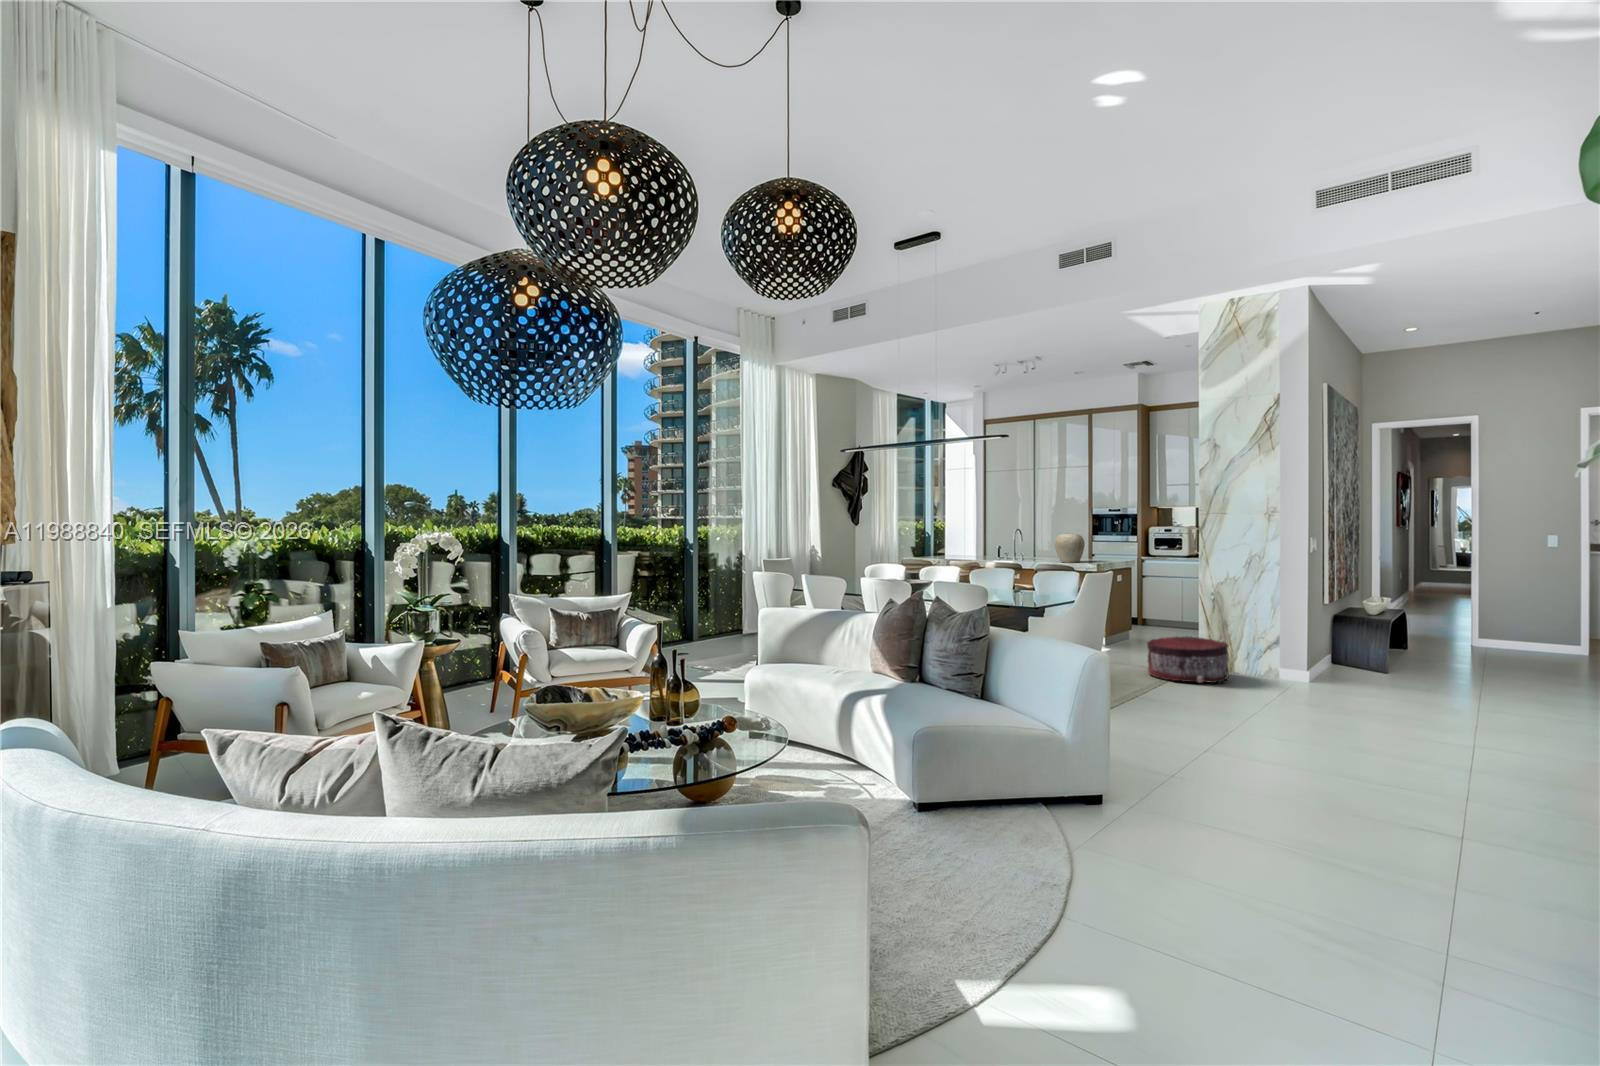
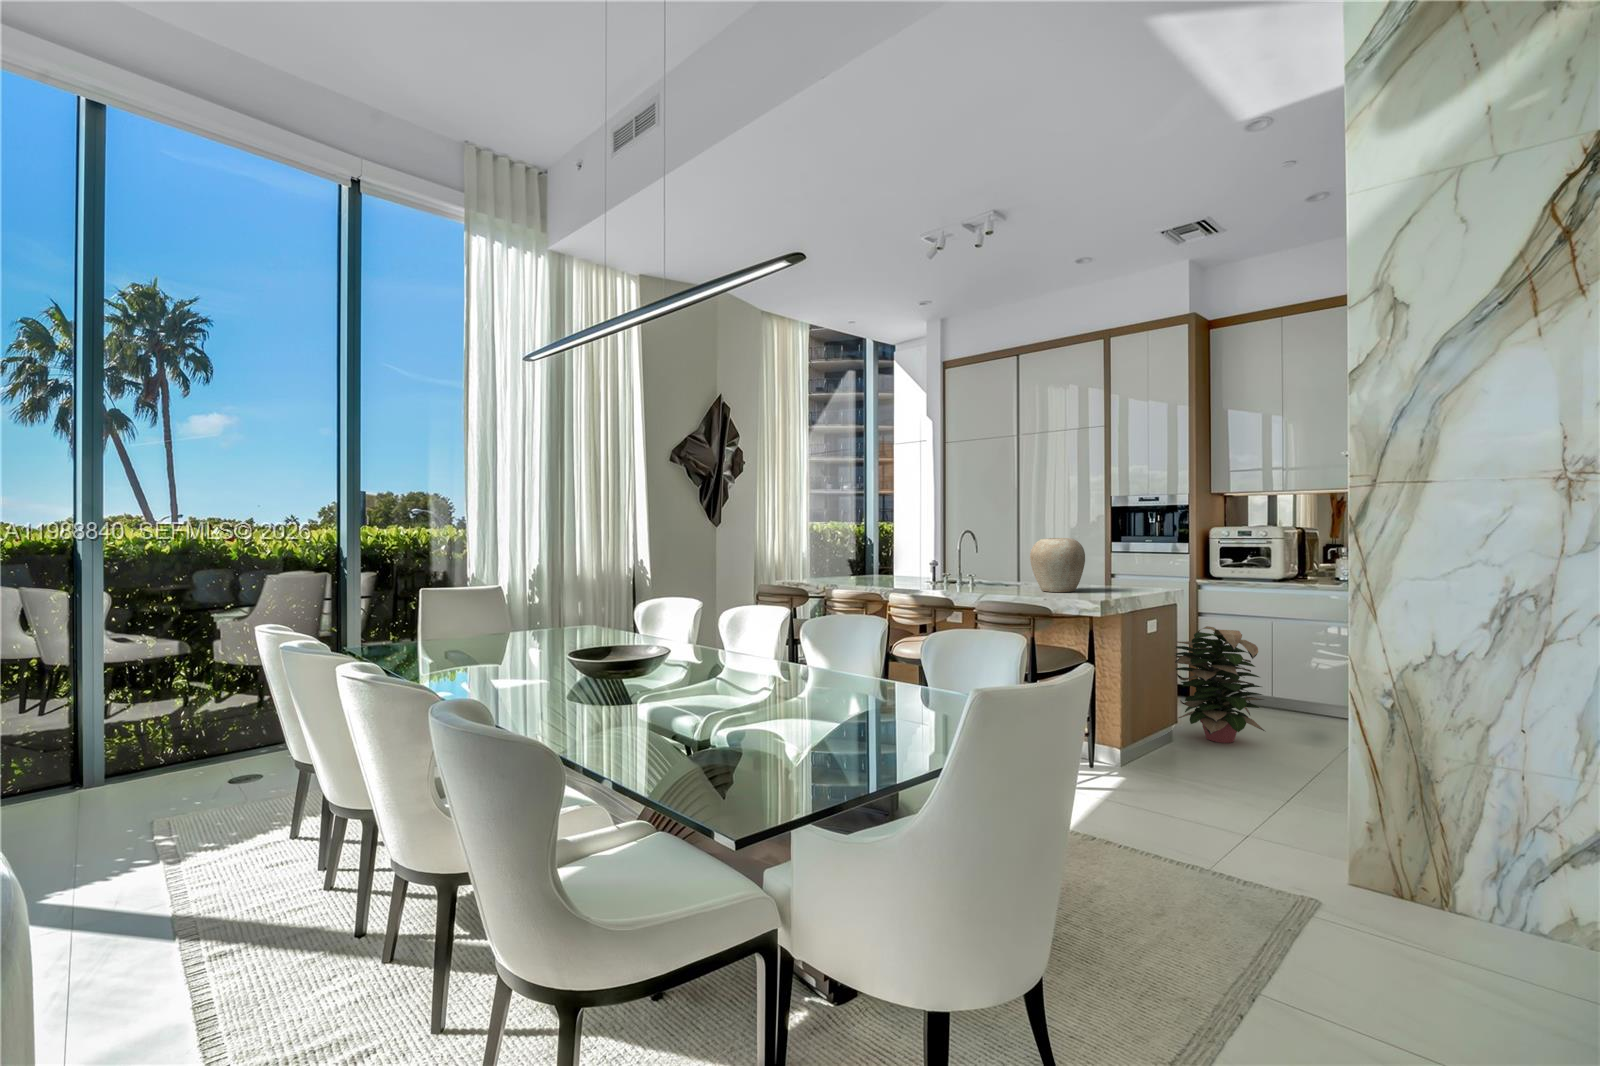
decorative plant: none [1128,580,1176,639] -> present [1175,626,1265,743]
pouf: present [1147,636,1229,683] -> none [1209,799,1467,991]

